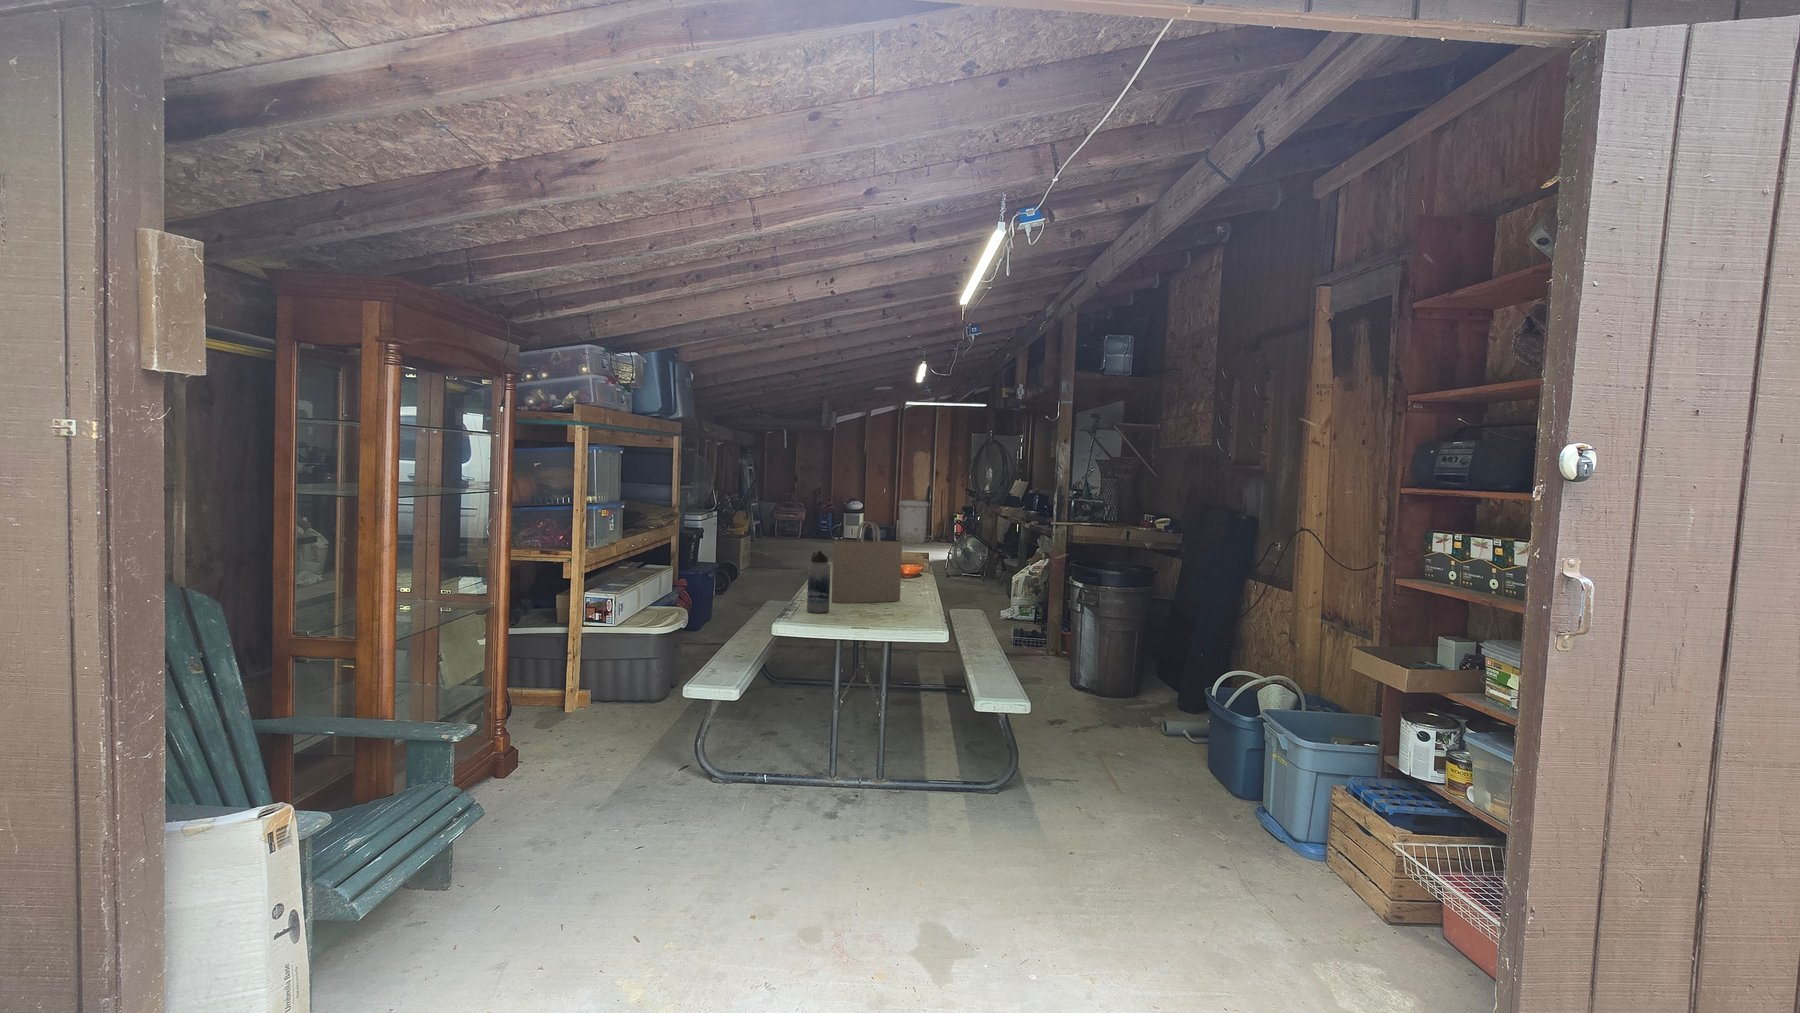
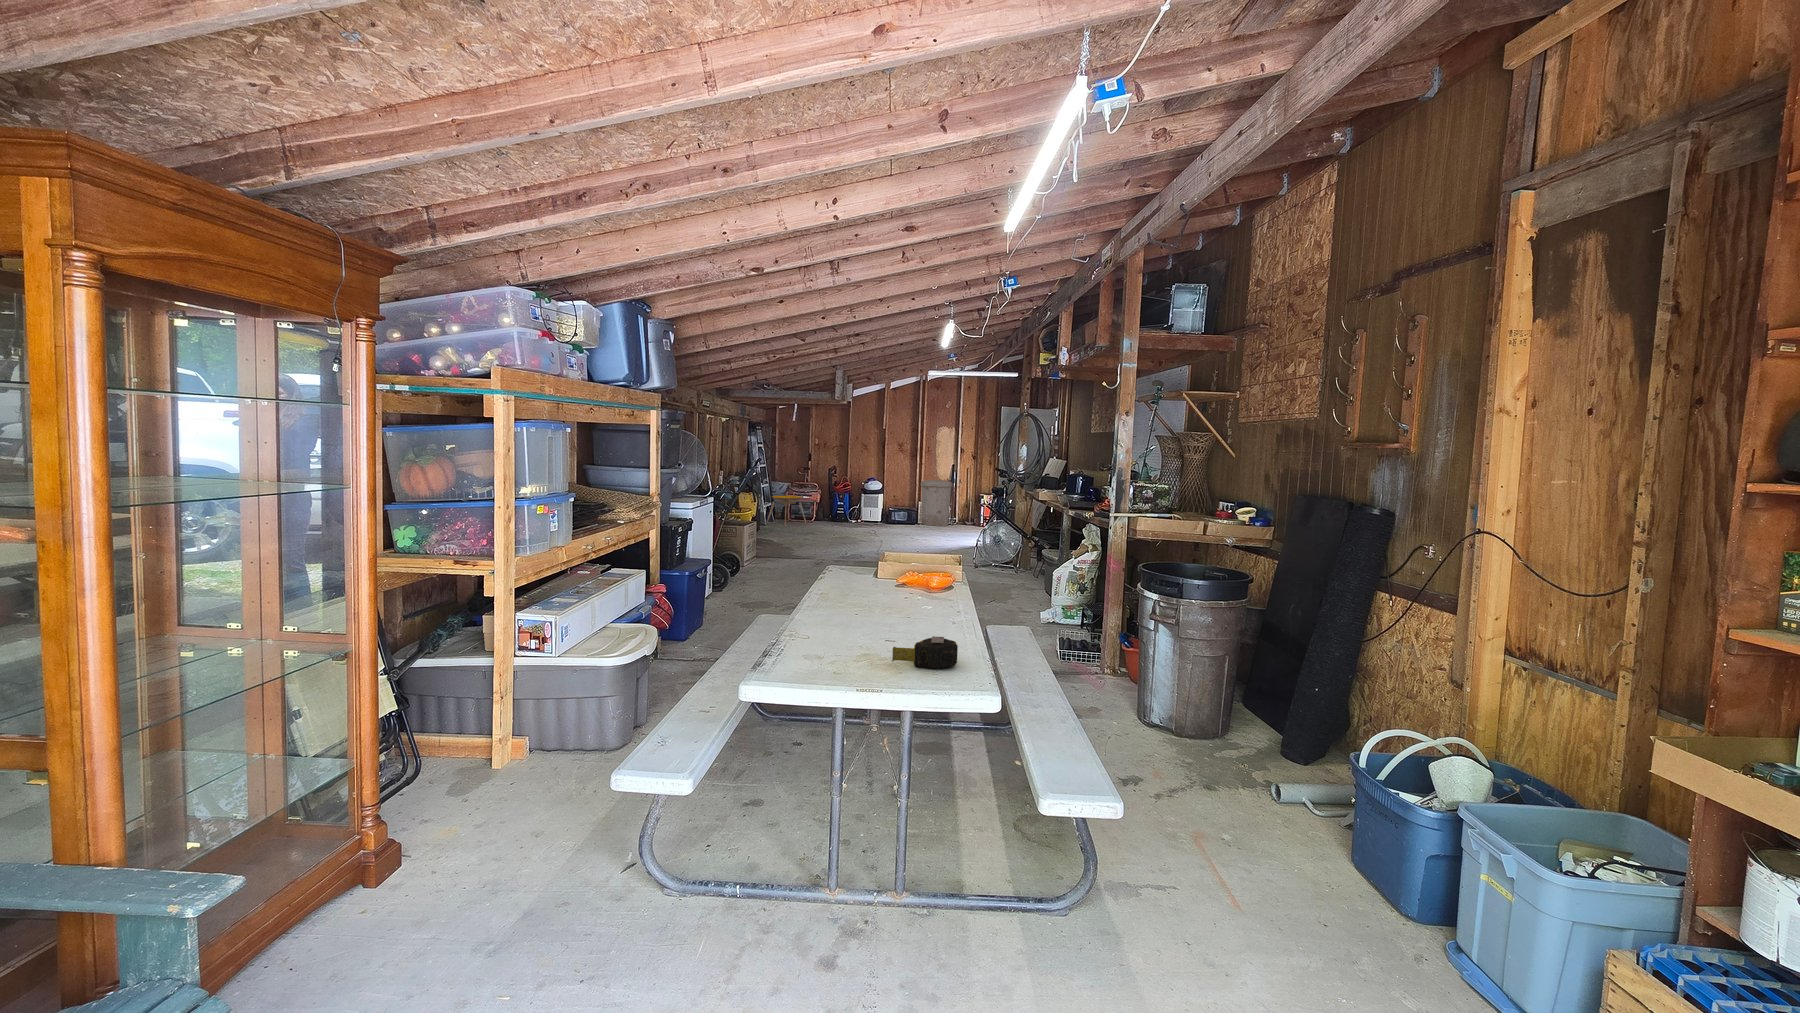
stool: none [754,514,792,542] -> present [767,496,807,525]
tote bag: present [832,521,902,603] -> none [832,520,928,633]
water bottle: present [807,551,830,613] -> none [795,566,827,653]
tape measure: none [876,600,922,622] -> present [892,636,958,668]

